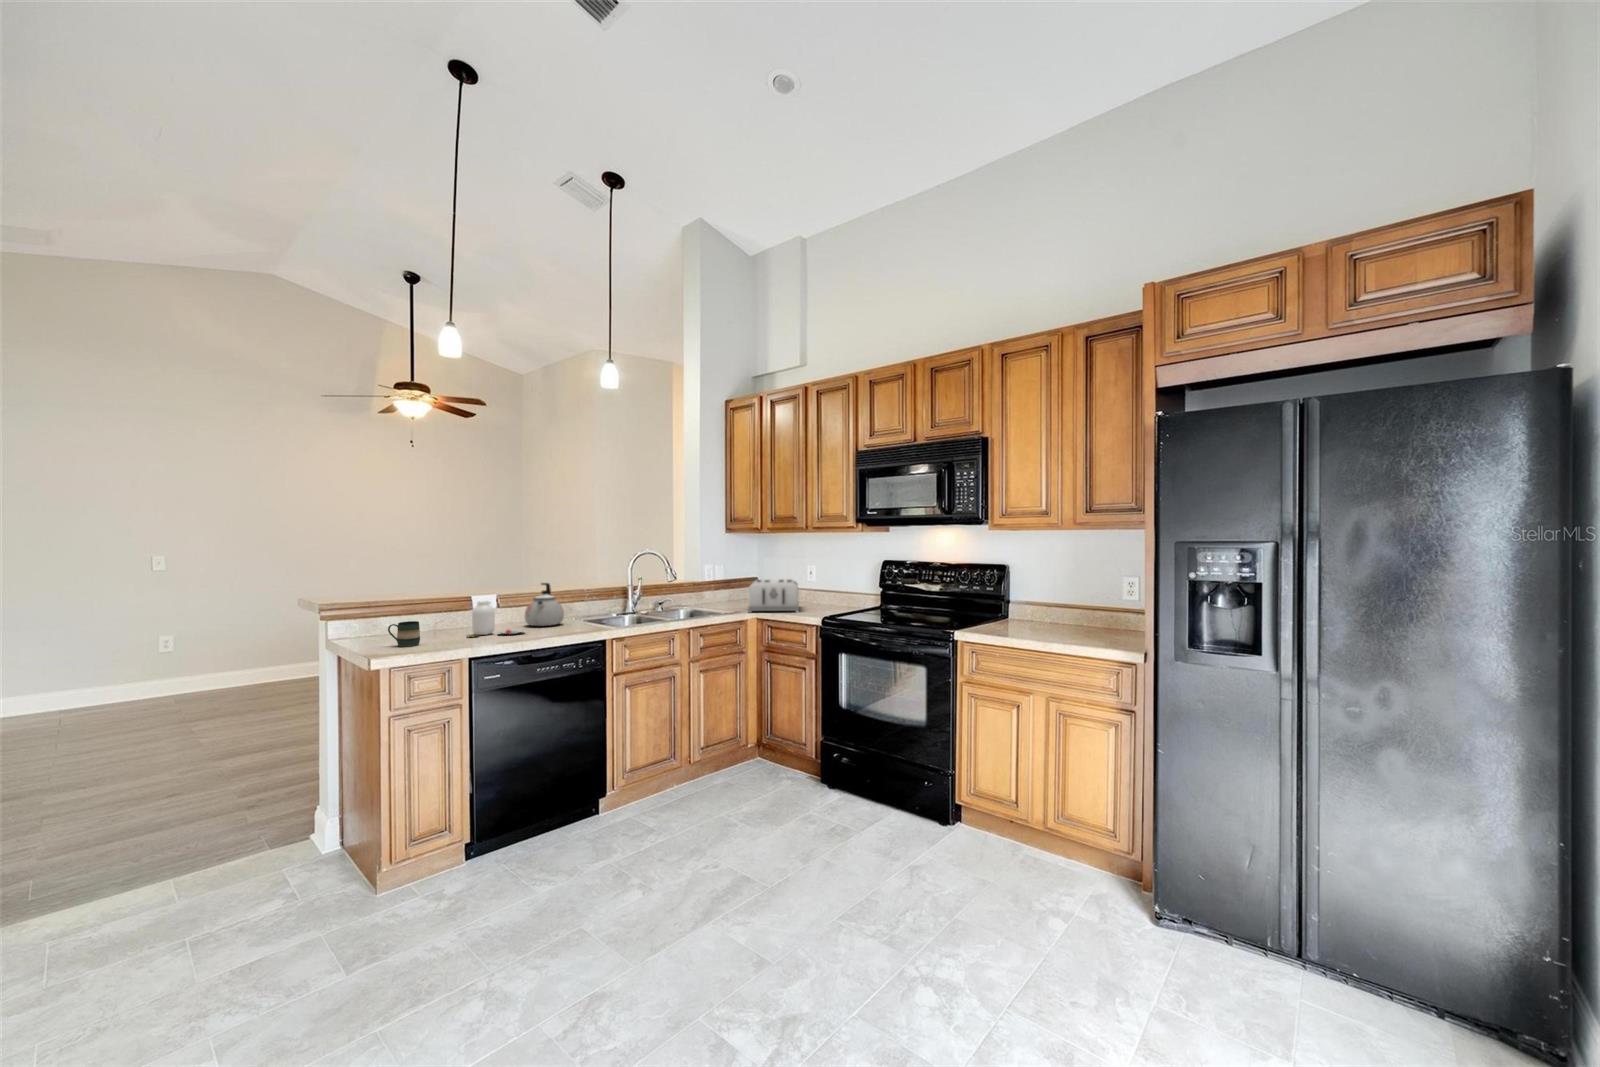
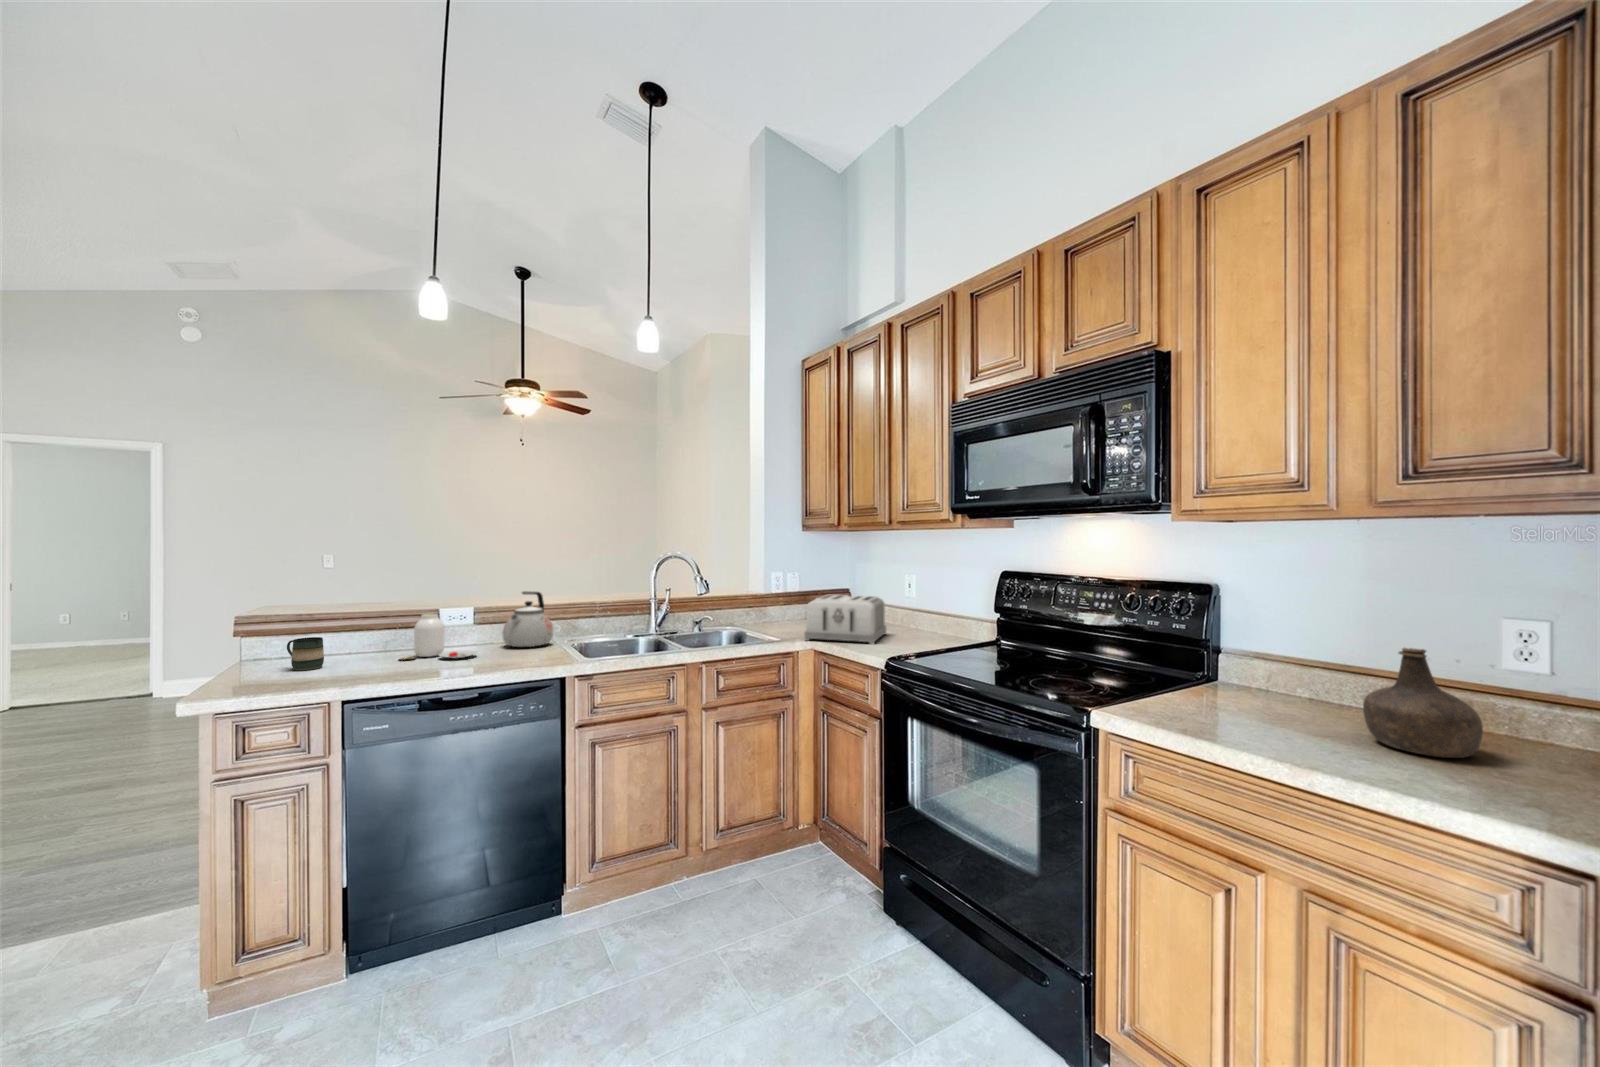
bottle: none [1070,589,1111,635] -> present [1363,648,1483,758]

